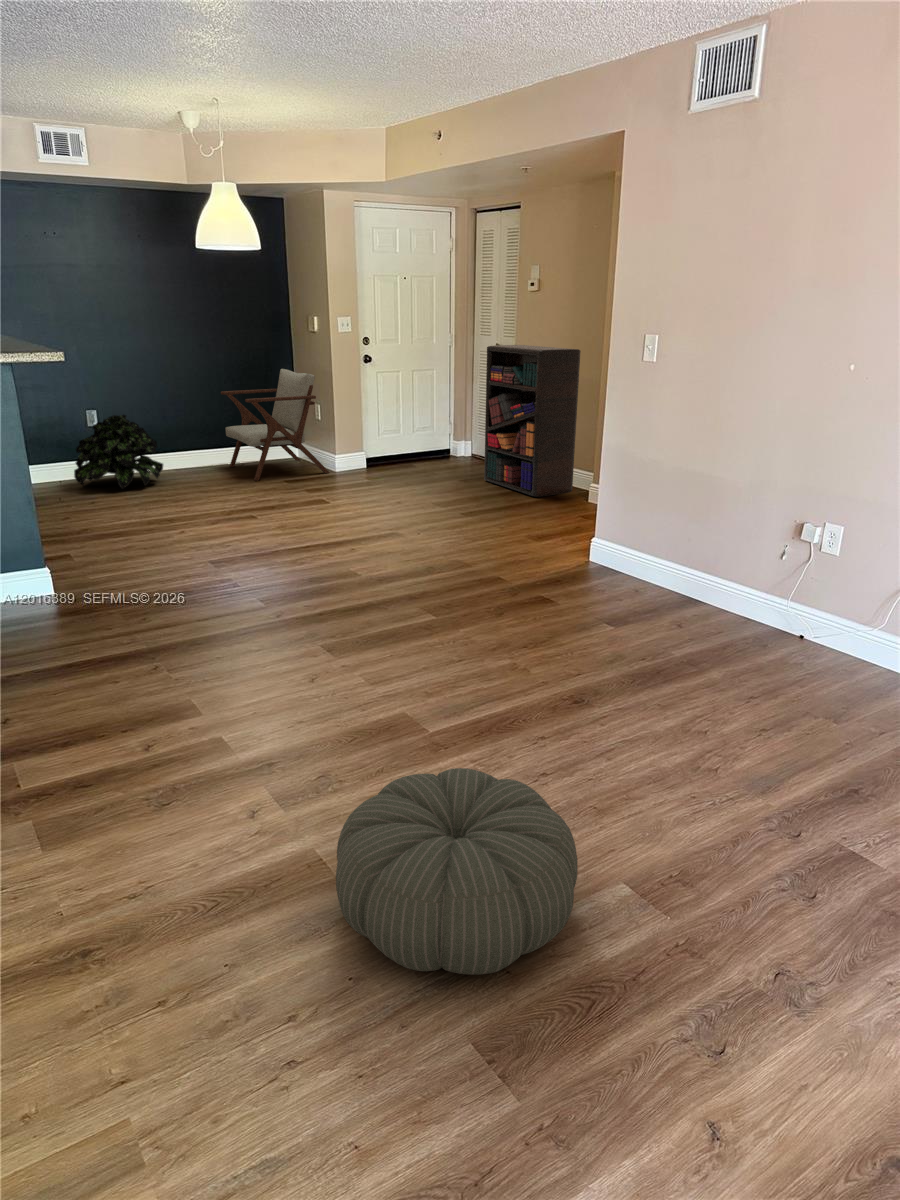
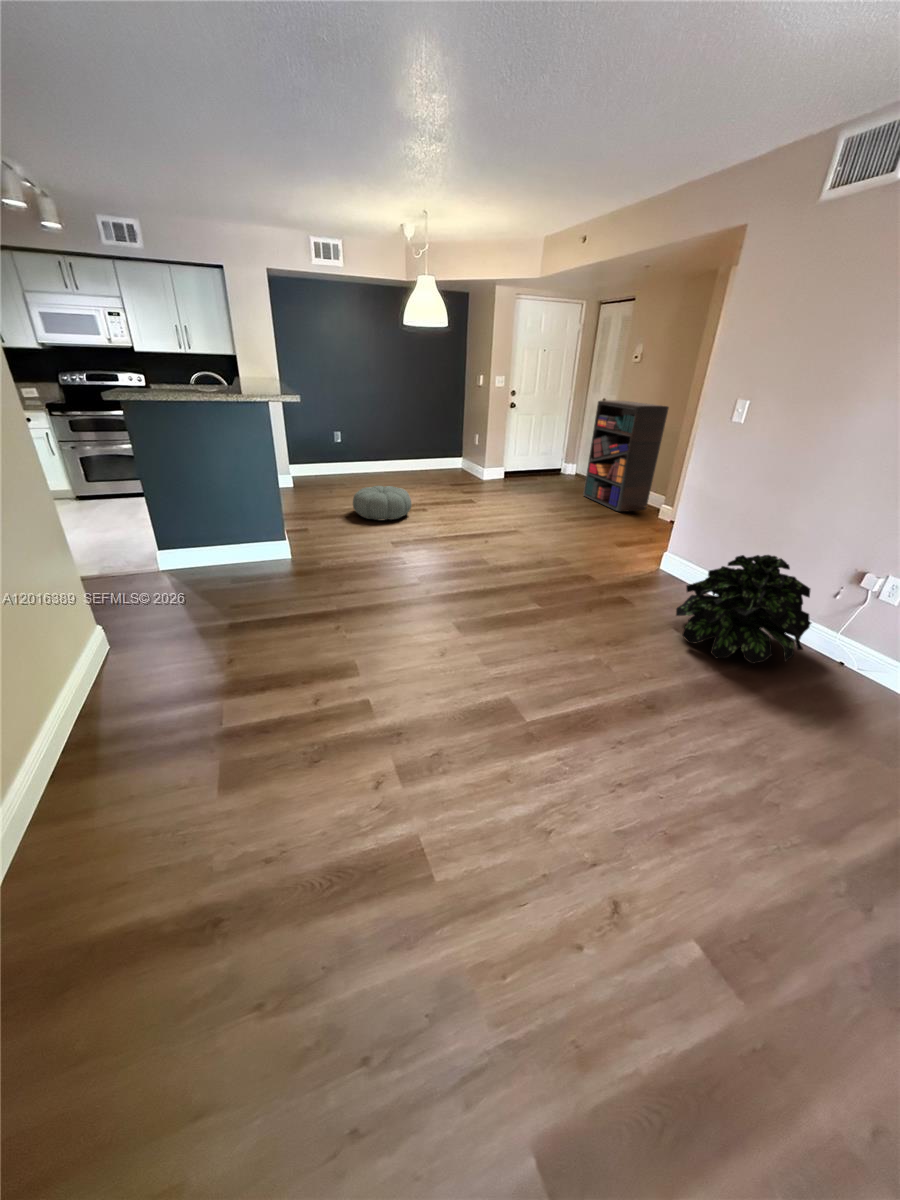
lounge chair: present [221,369,329,481] -> none [416,410,479,484]
potted plant: present [74,415,163,489] -> present [676,555,811,664]
pouf: present [336,768,577,975] -> present [353,486,412,521]

